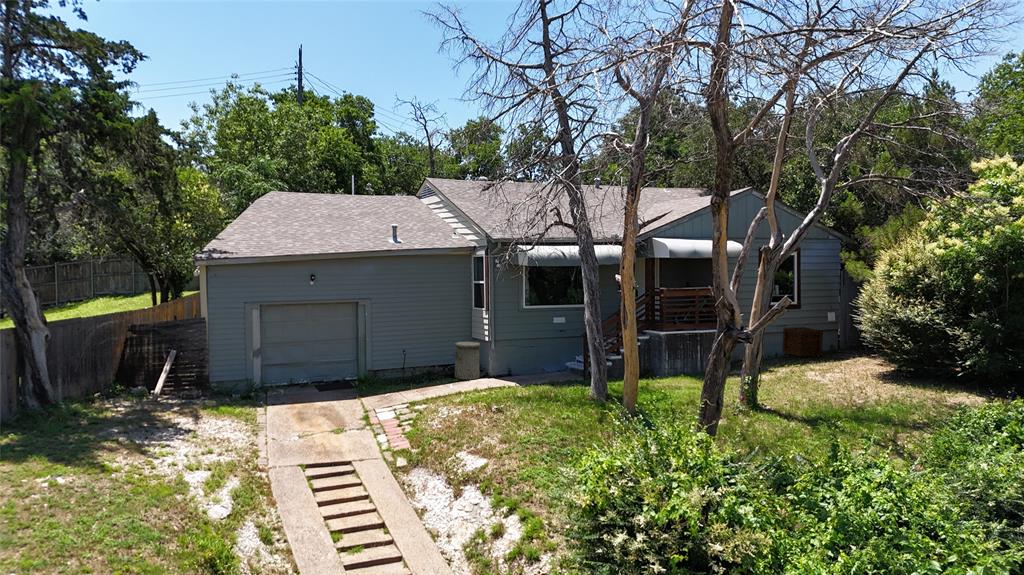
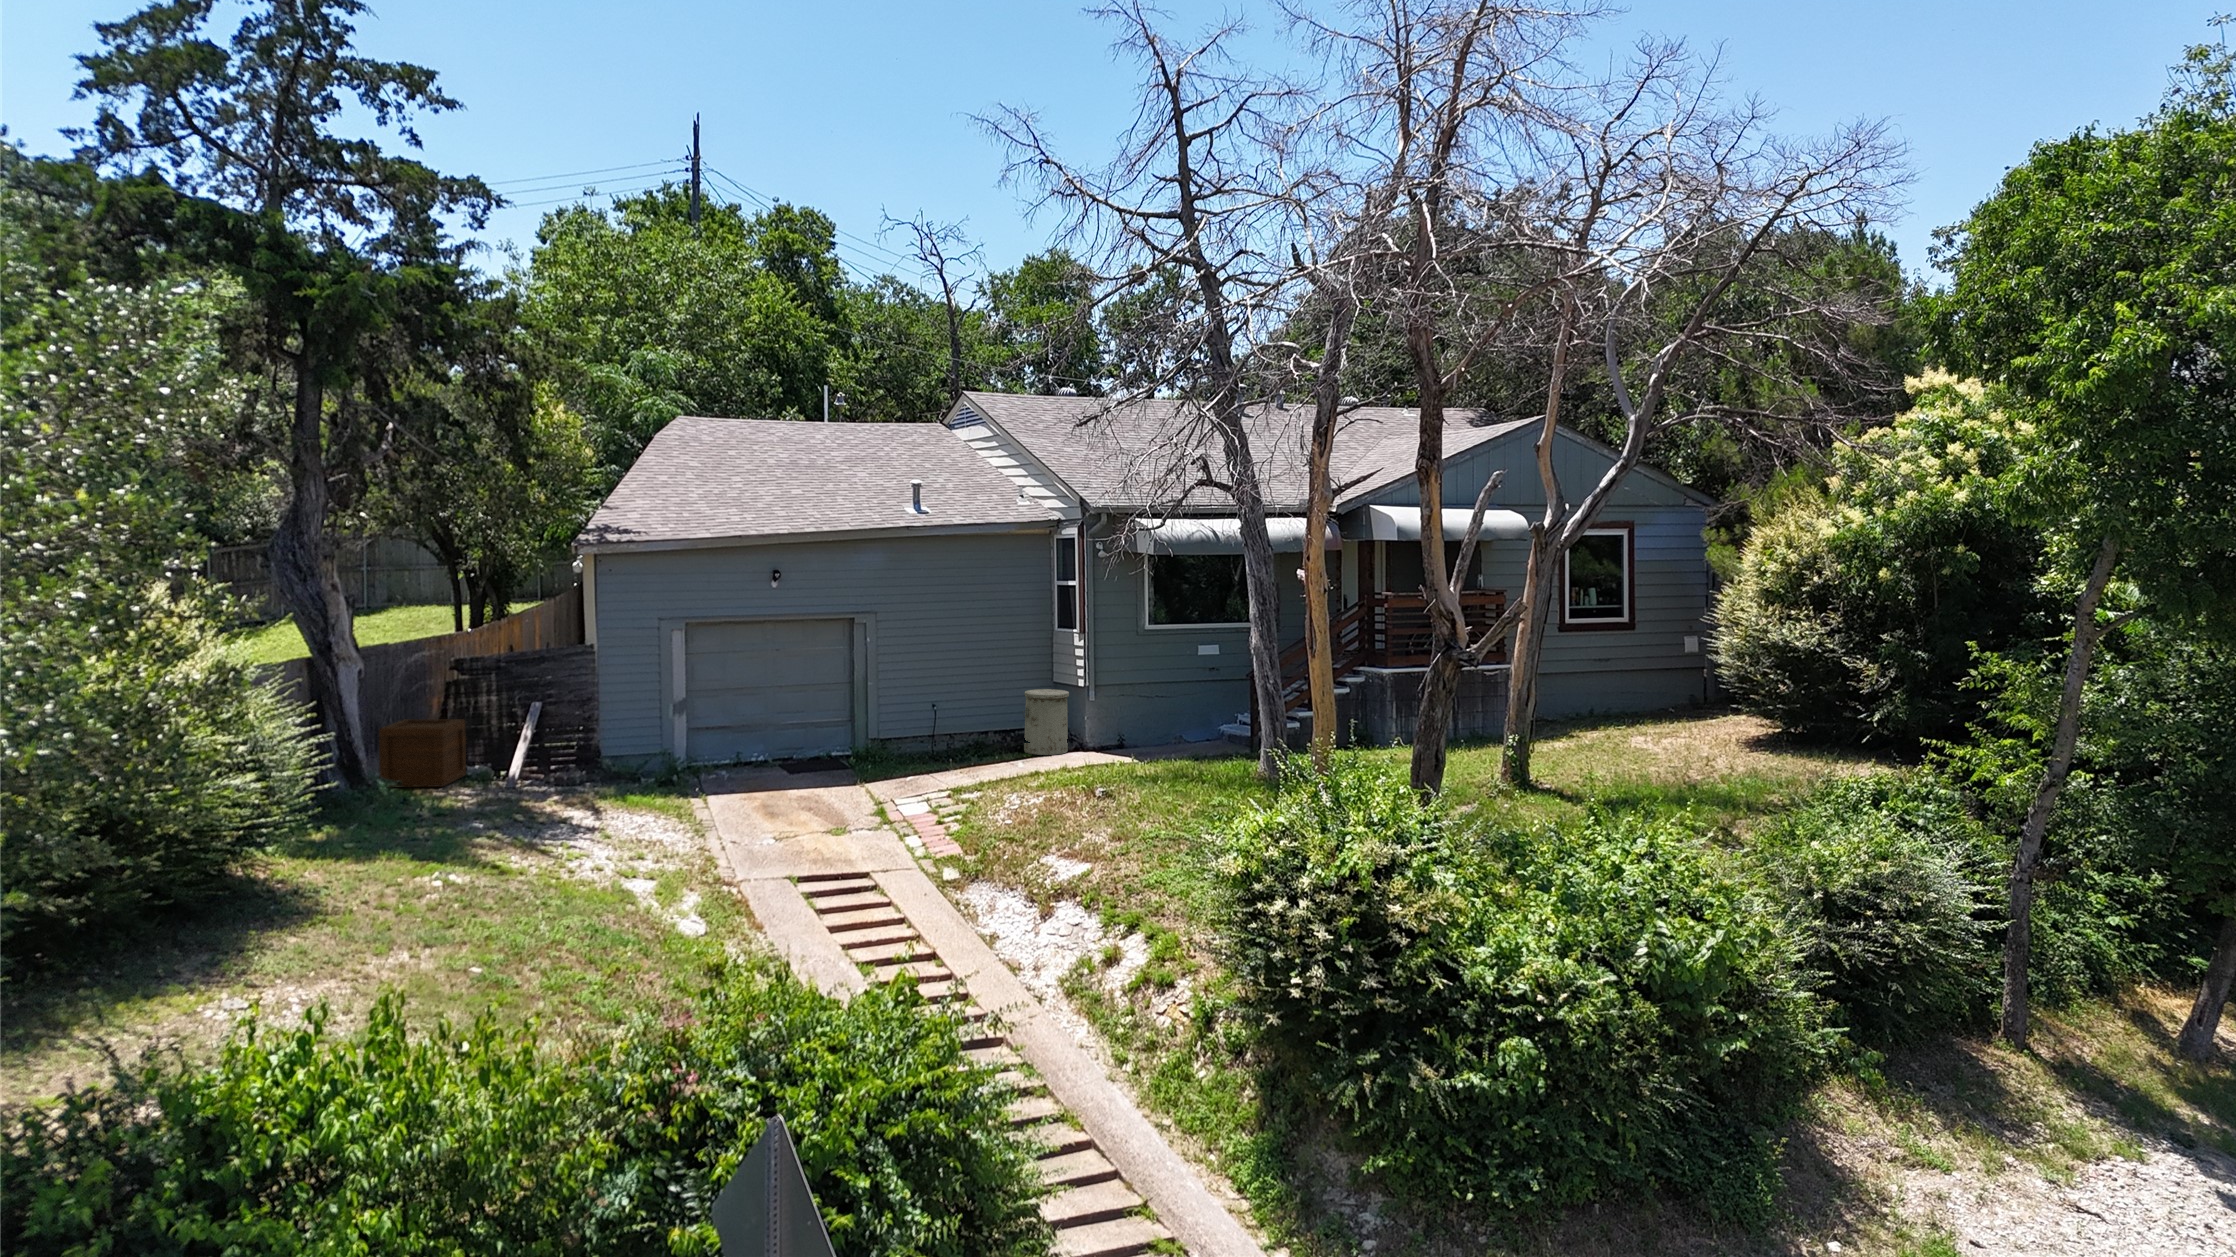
wooden crate: present [782,327,823,357] -> present [379,719,466,788]

